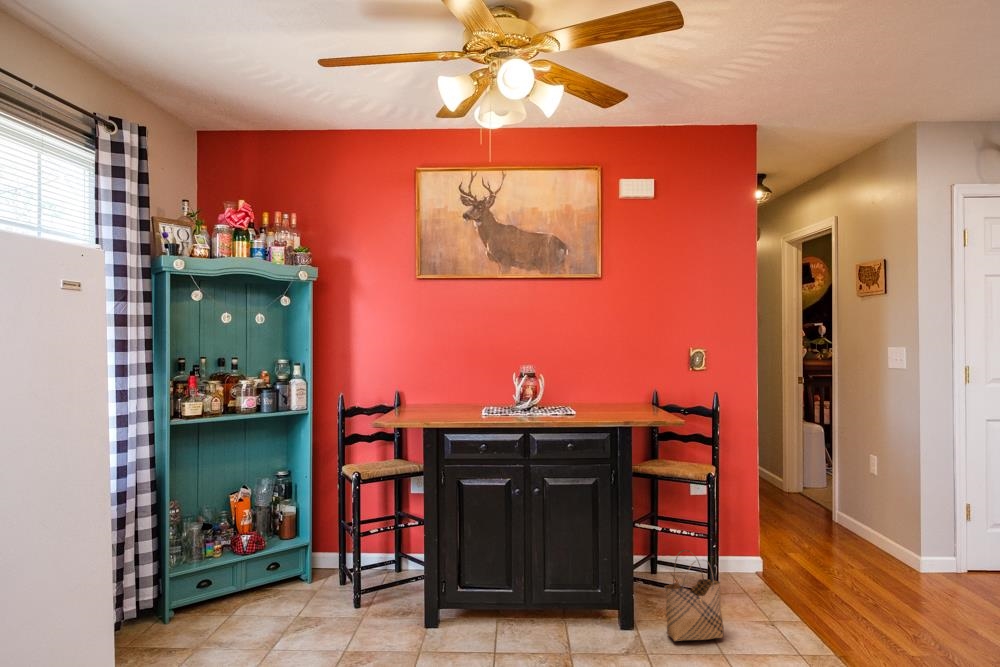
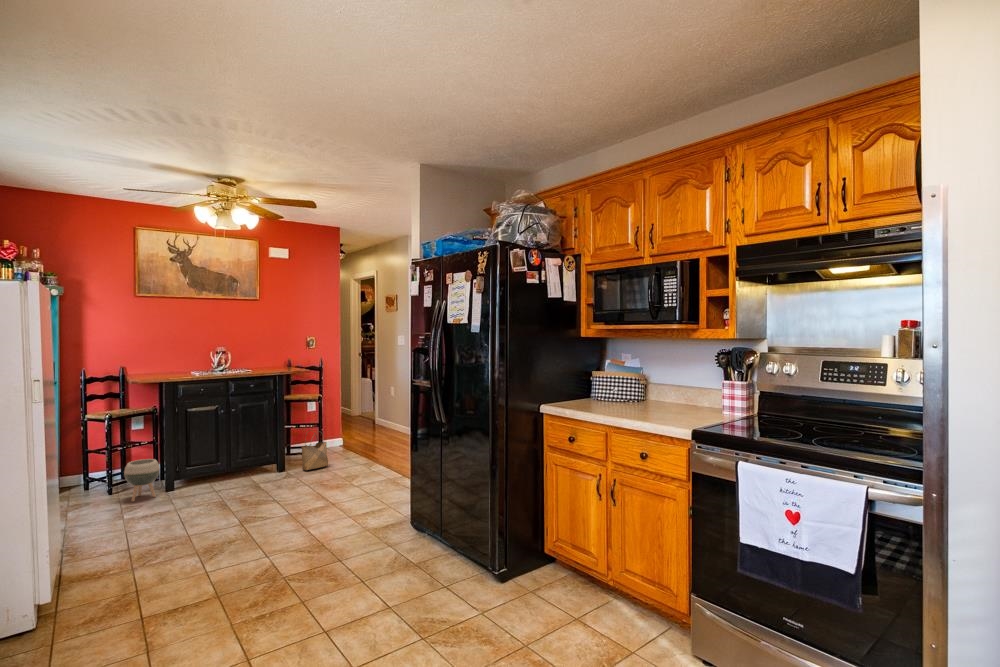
planter: none [356,561,409,640] -> present [124,459,160,502]

